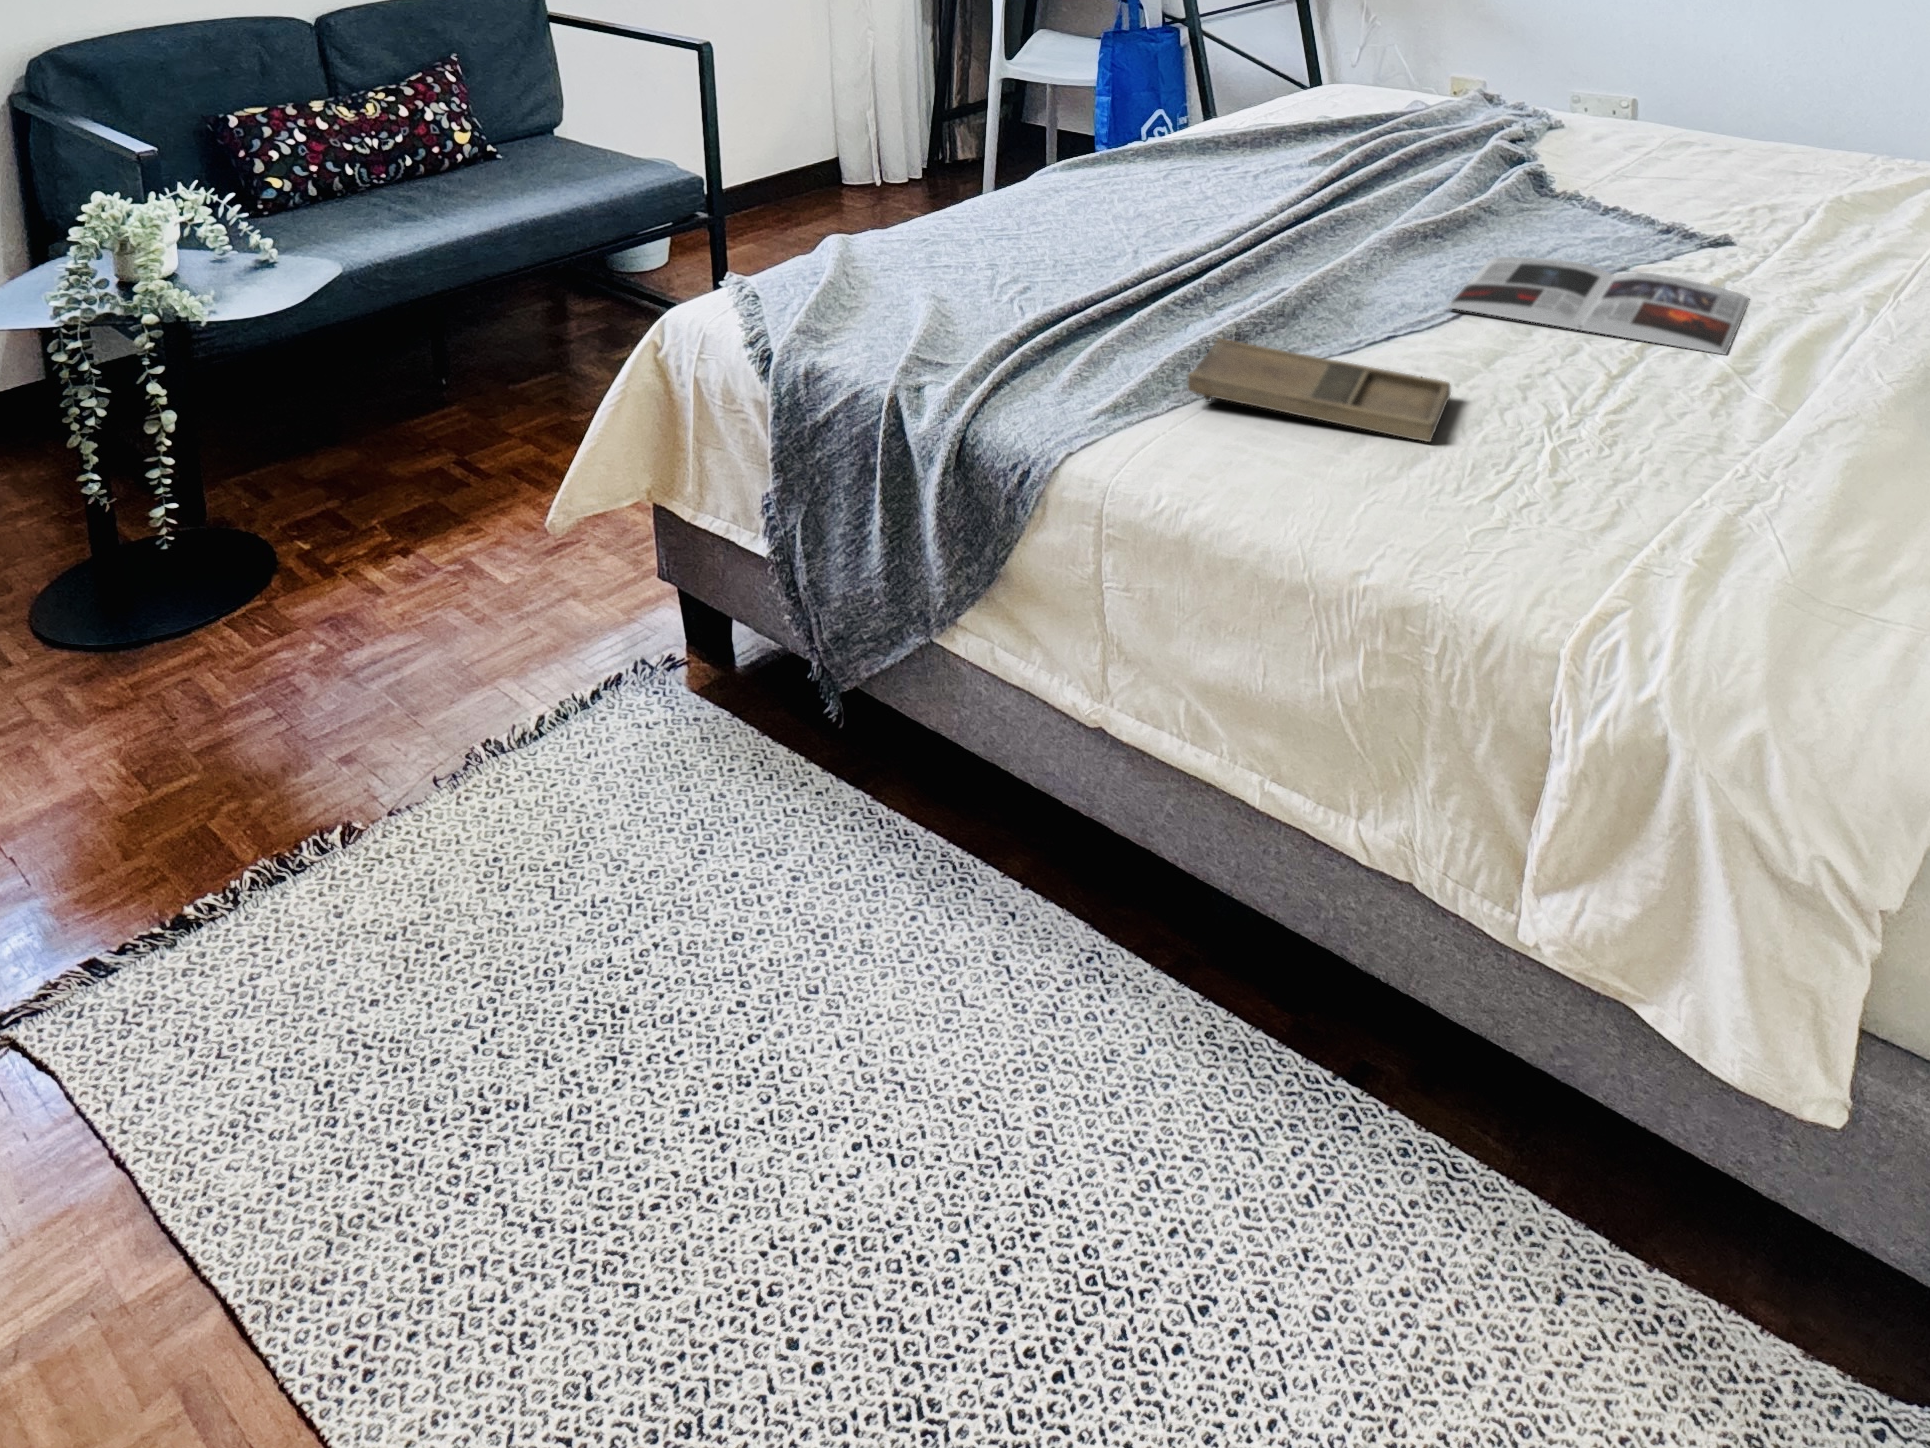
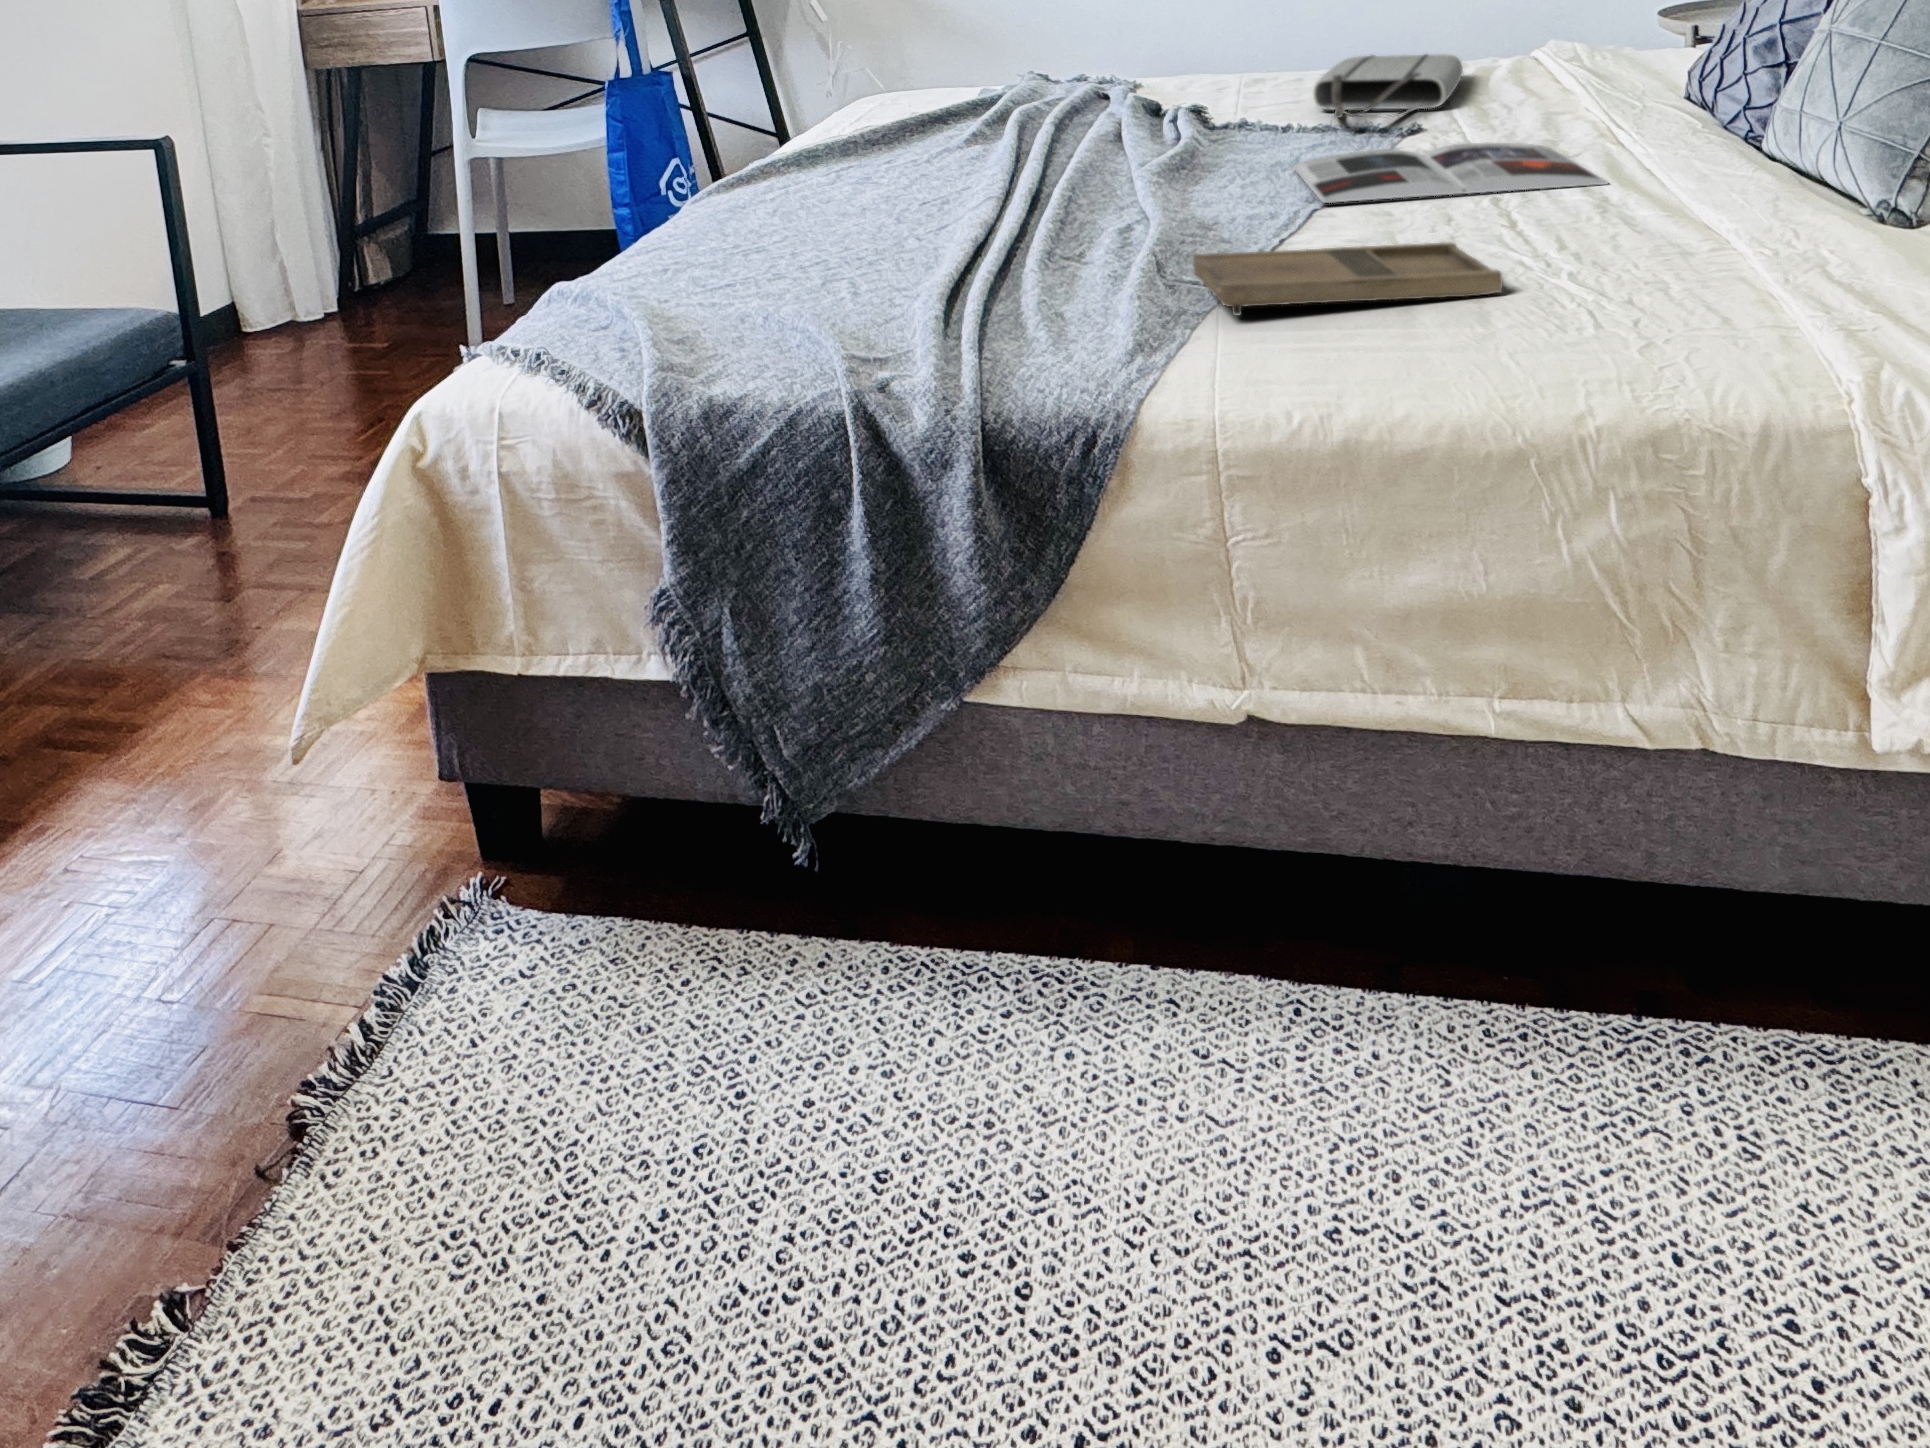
tote bag: none [1594,145,1817,222] -> present [1313,54,1463,118]

